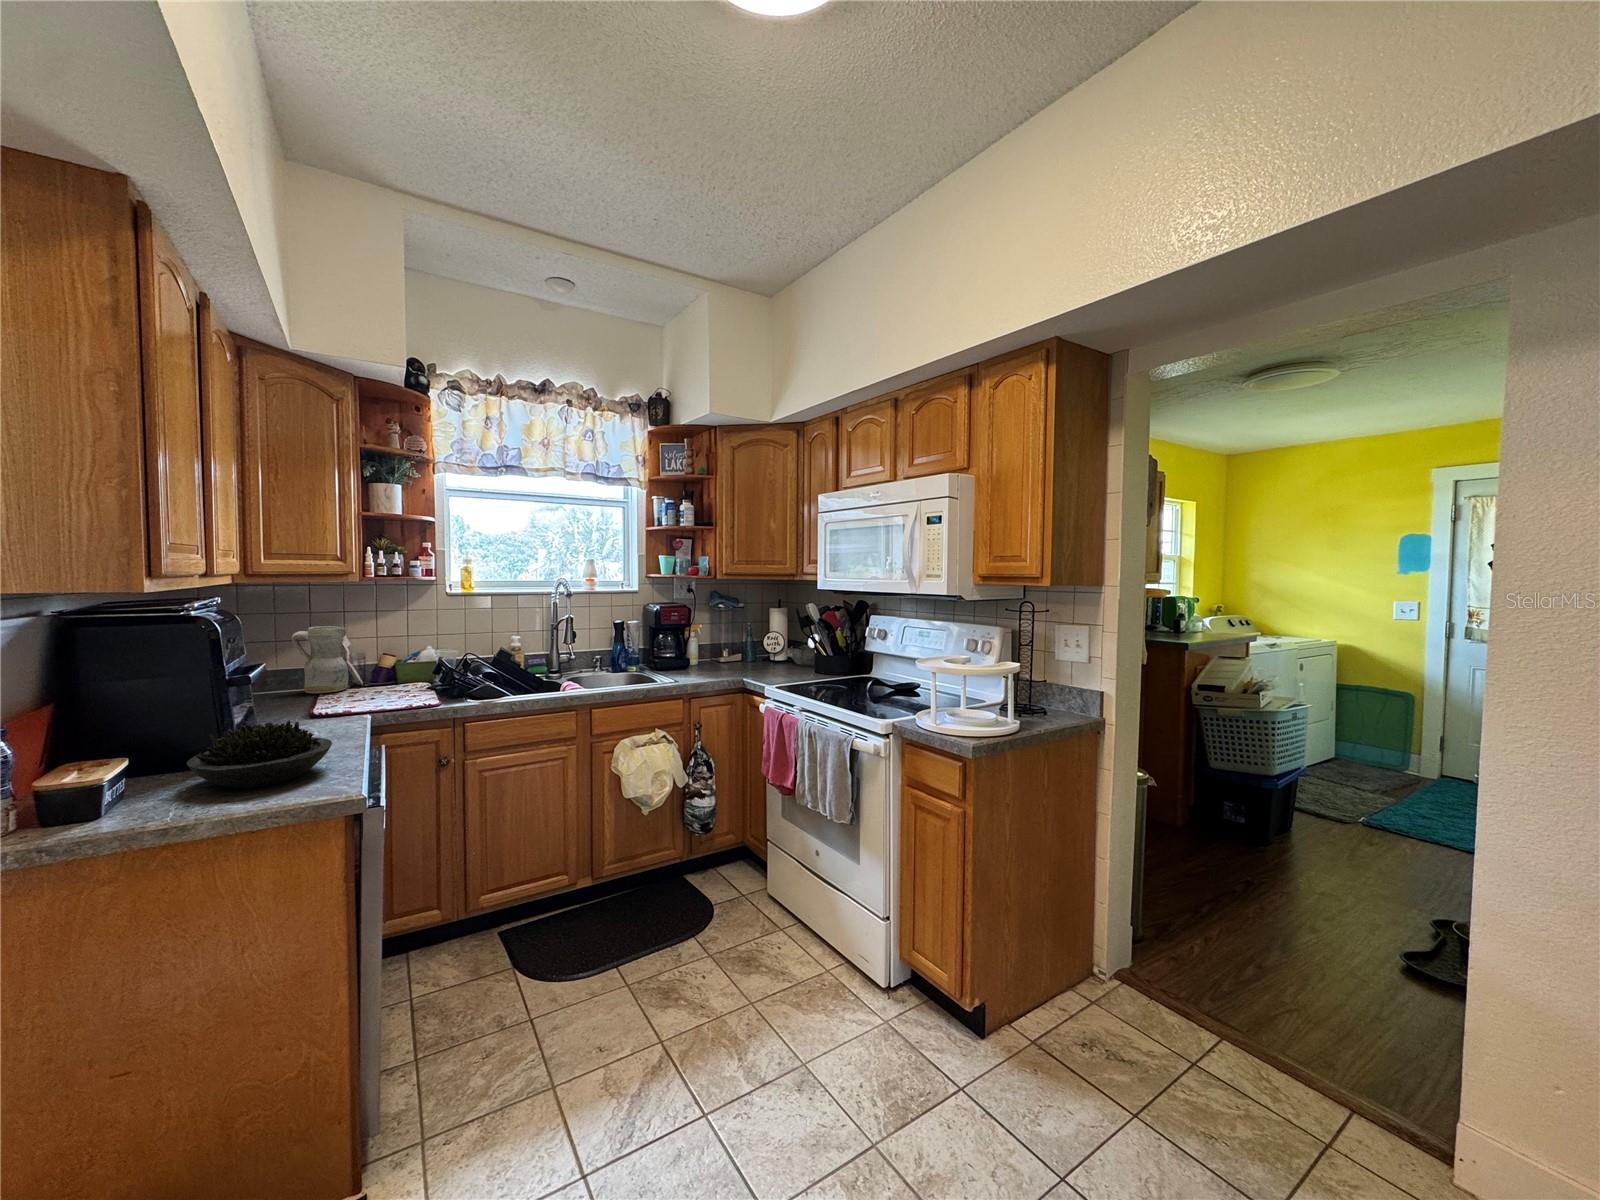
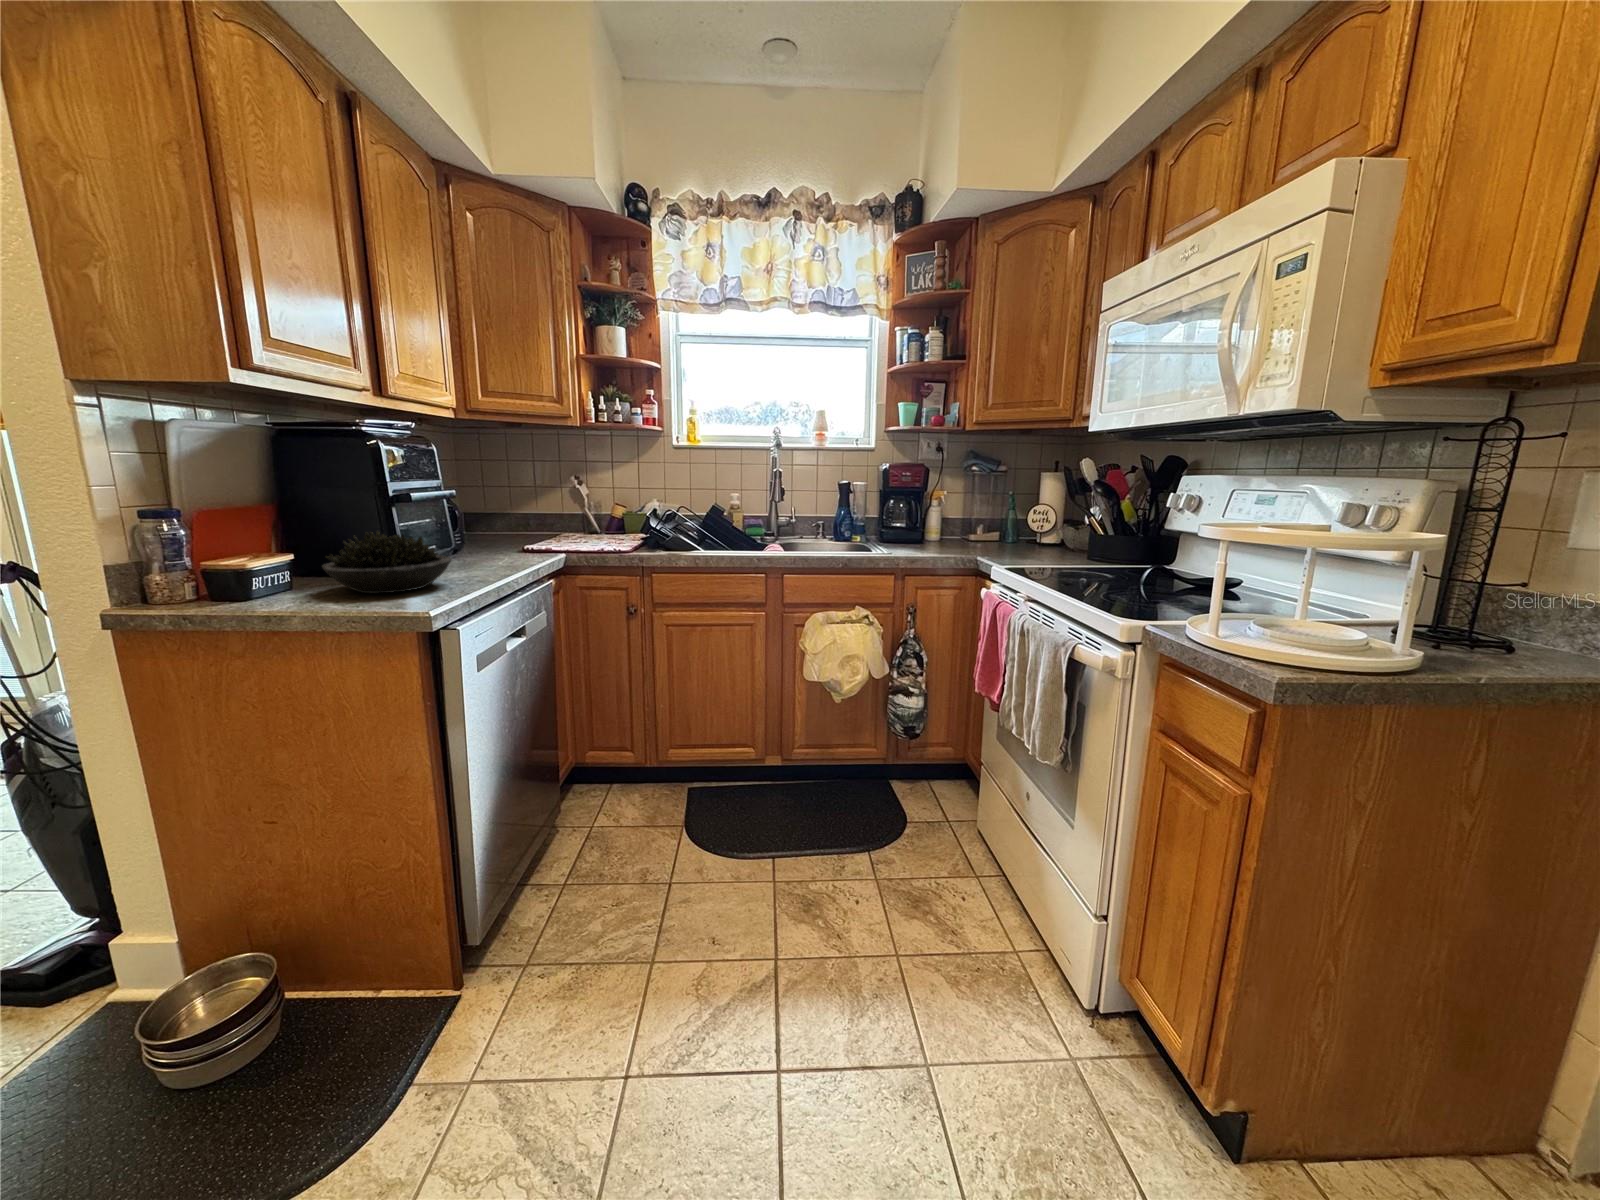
ceramic pitcher: present [292,626,349,693] -> none [541,474,587,536]

